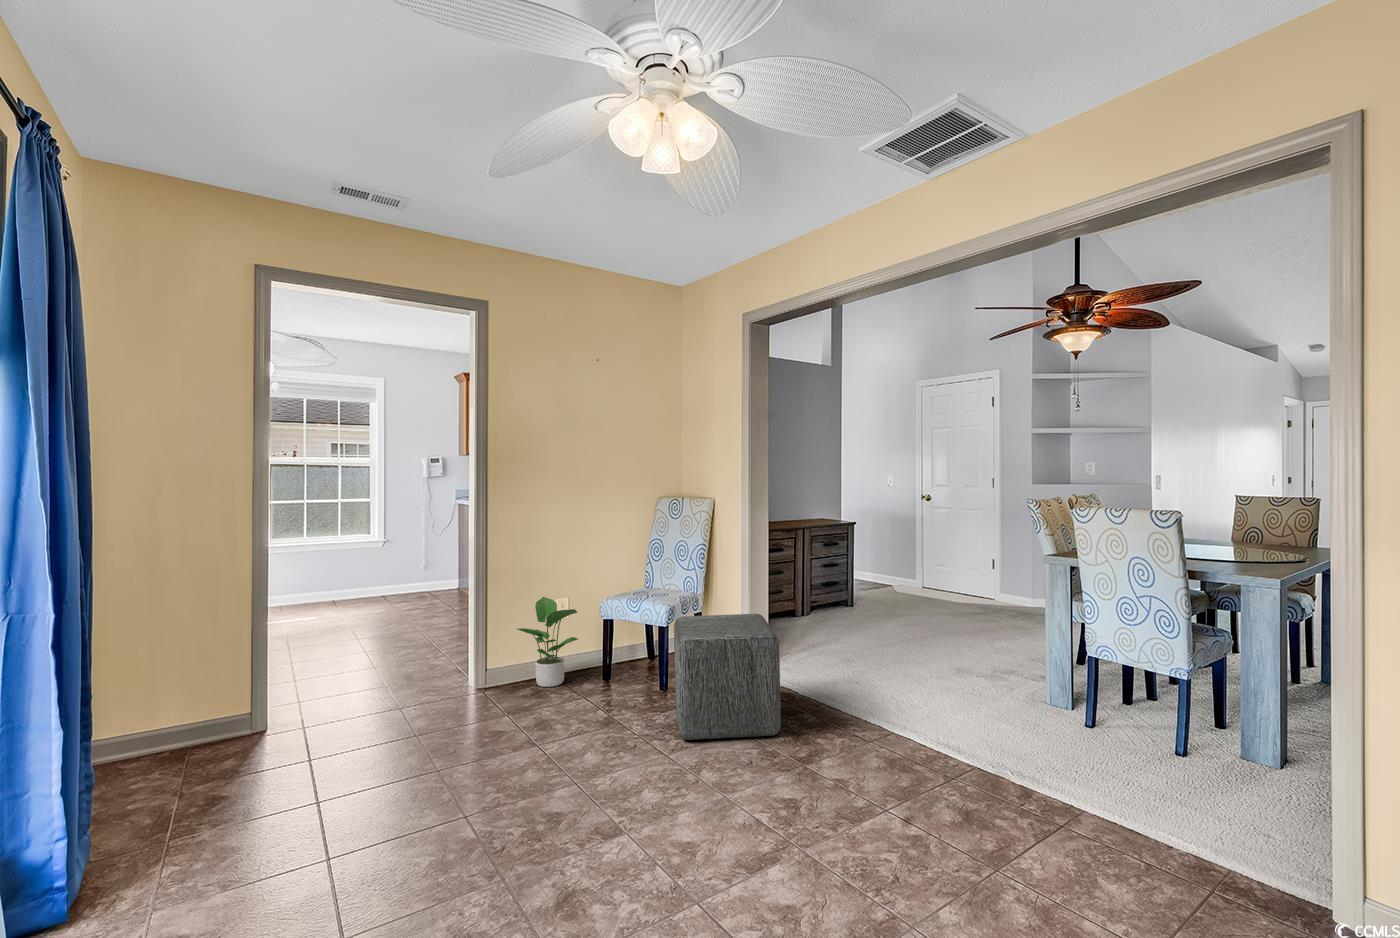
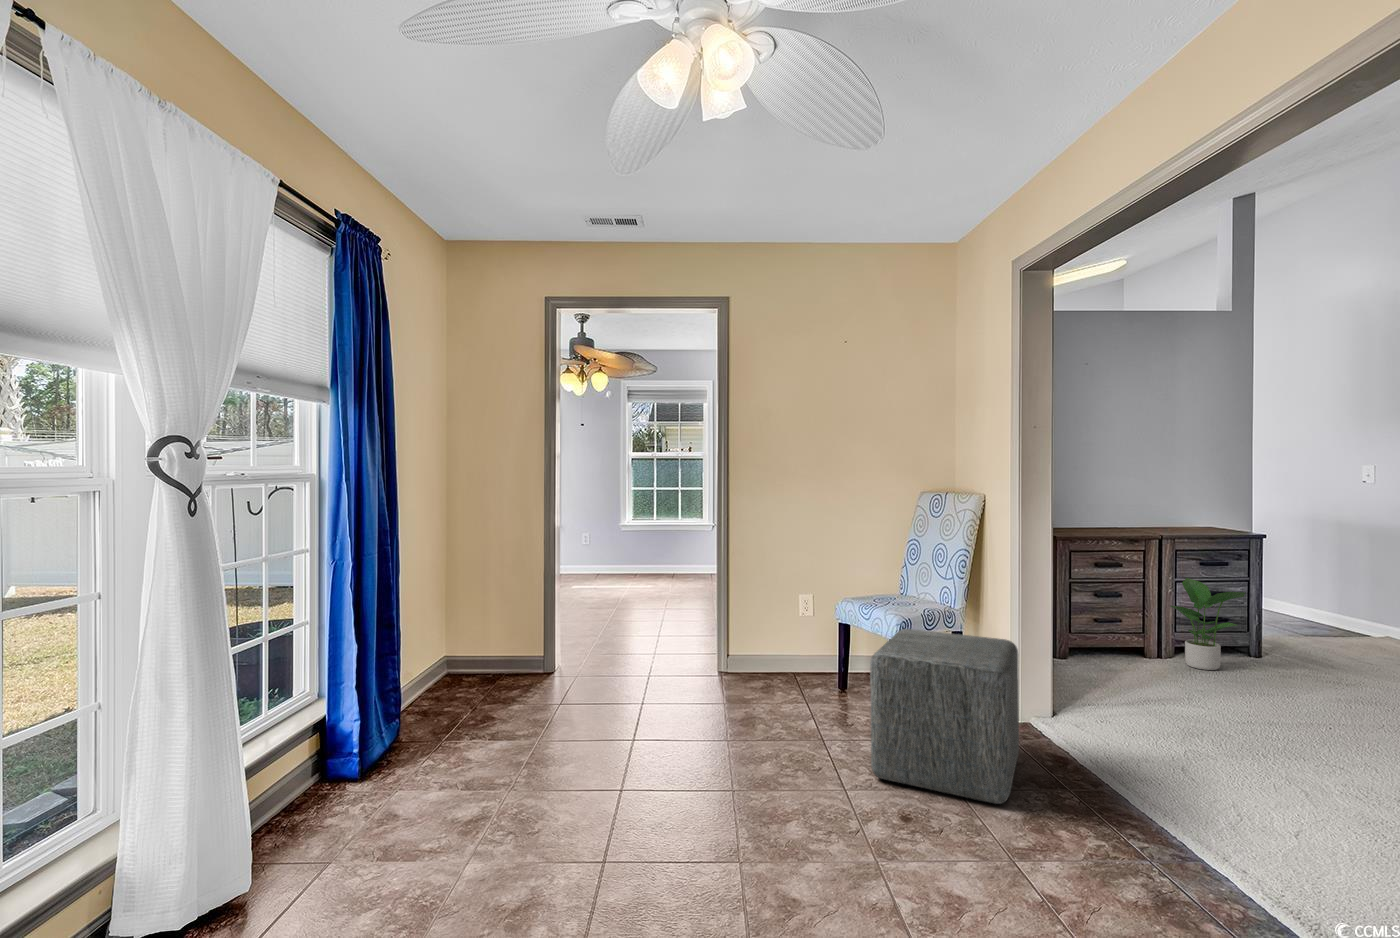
potted plant: present [518,597,578,687] -> present [1171,578,1245,670]

